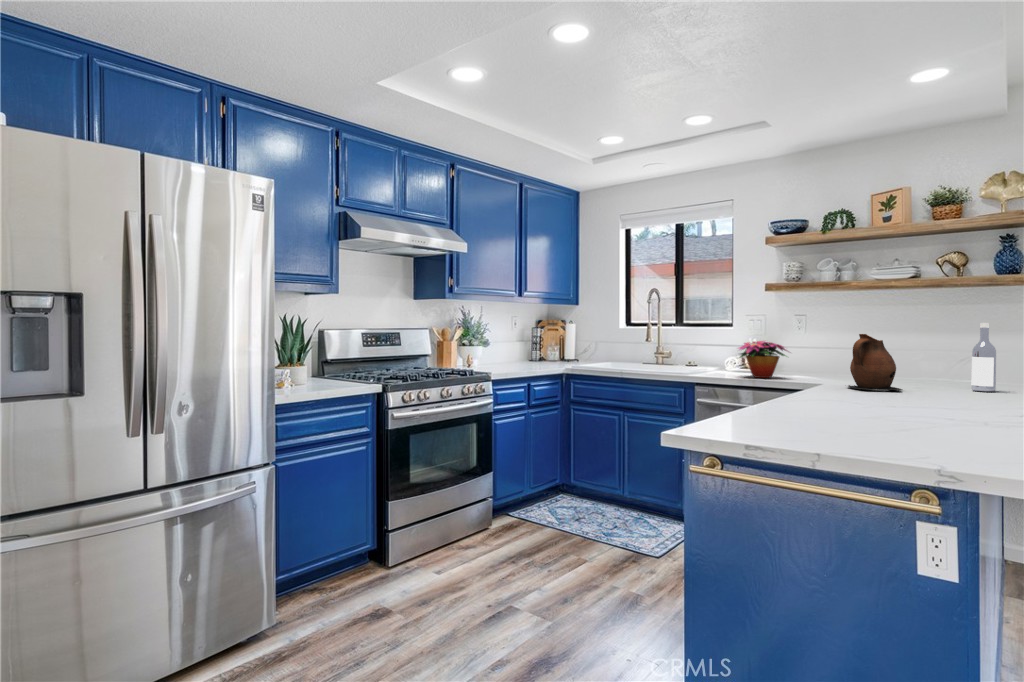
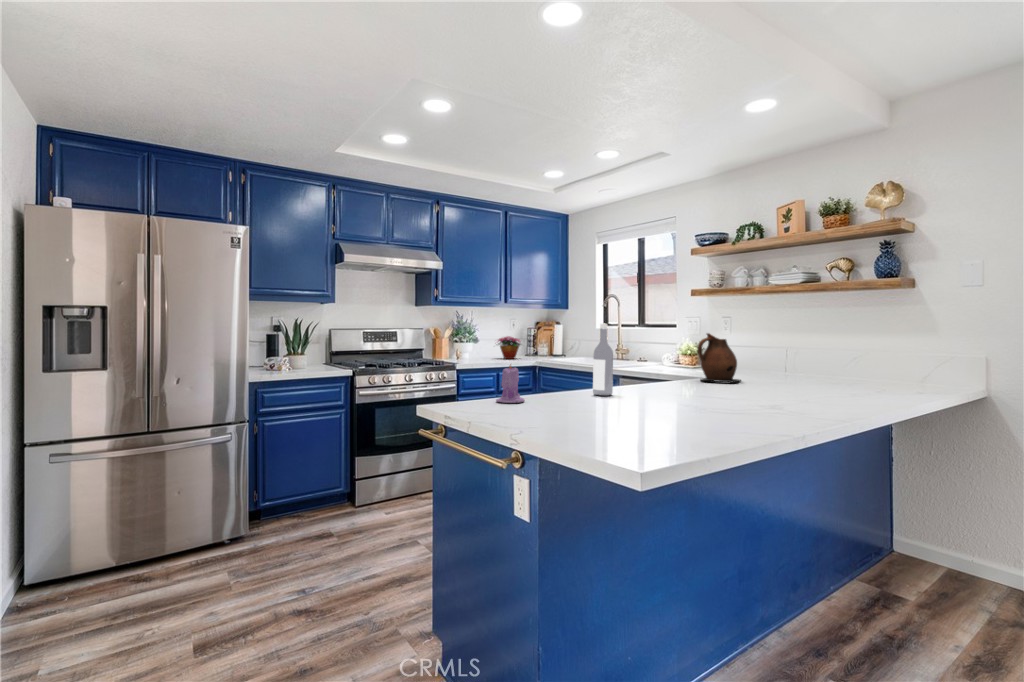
wine bottle: present [972,323,996,392] -> present [593,324,613,396]
flower arrangement: present [738,341,787,378] -> present [498,336,521,359]
candle: none [748,374,790,428] -> present [496,364,524,403]

